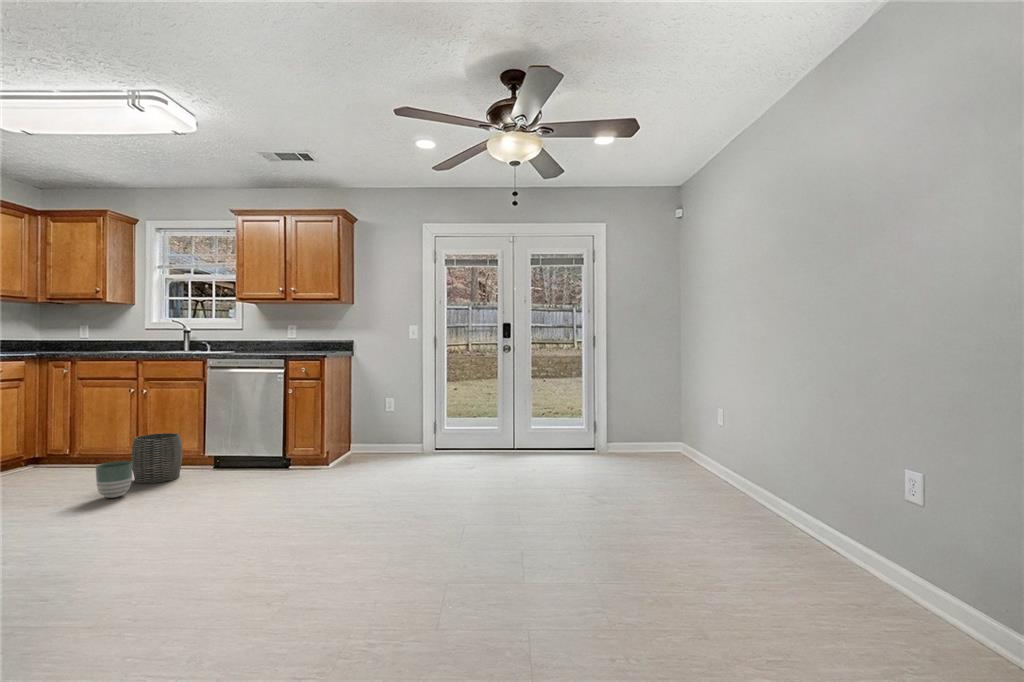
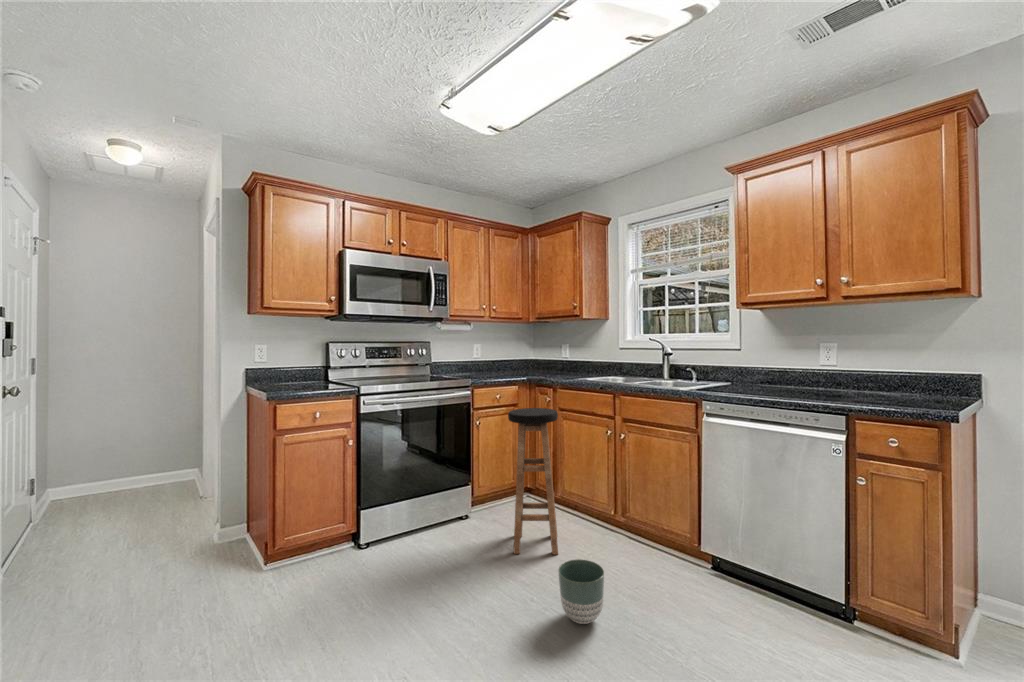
bar stool: none [33,372,86,490] -> present [508,408,558,555]
woven basket: present [131,433,182,484] -> none [606,504,670,591]

